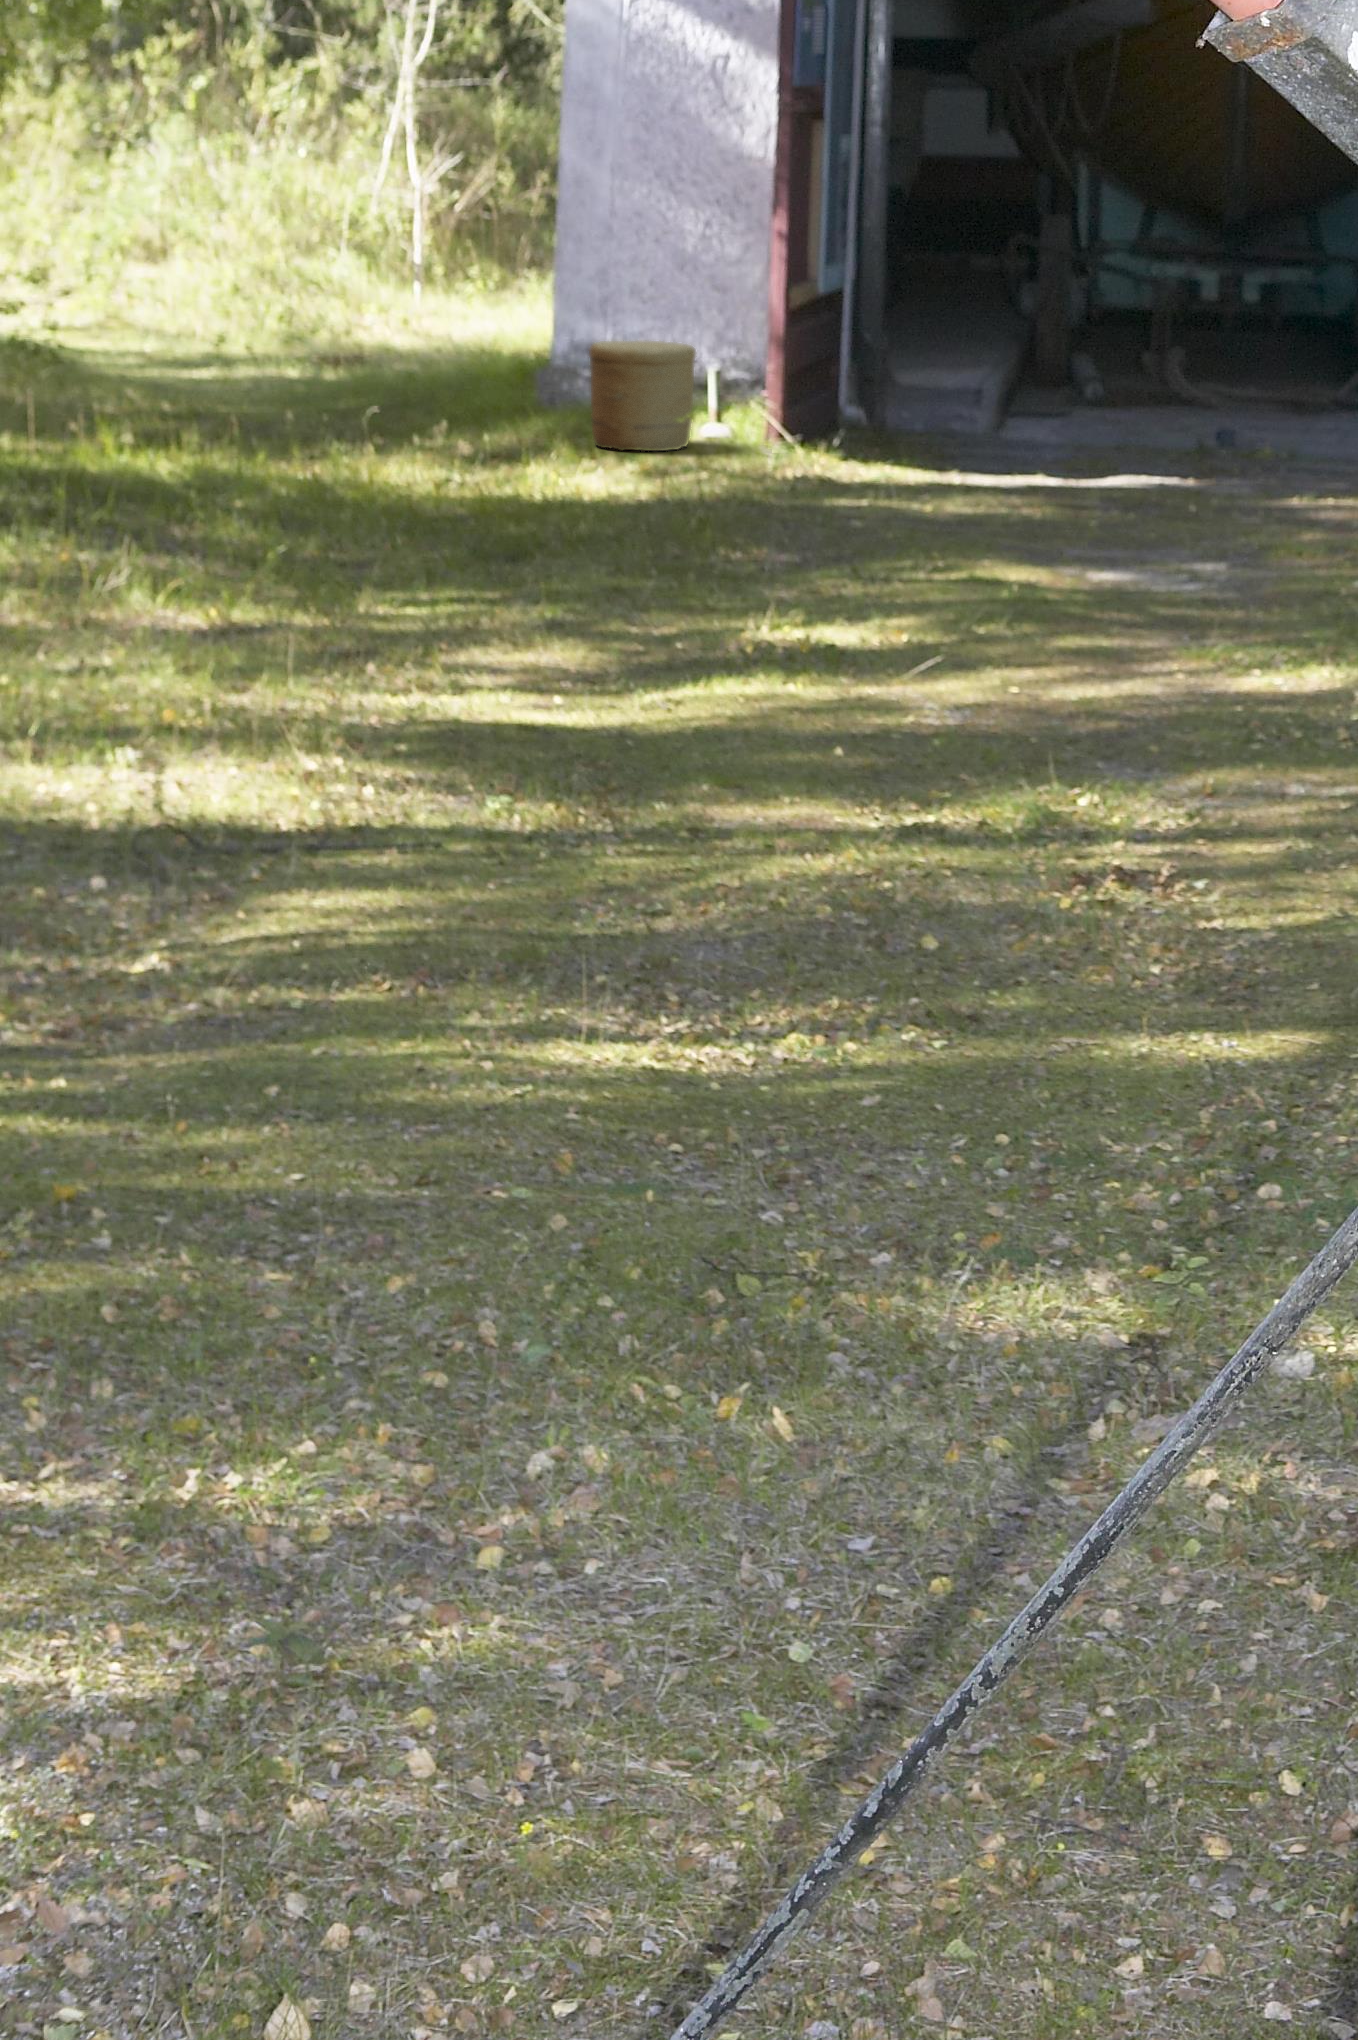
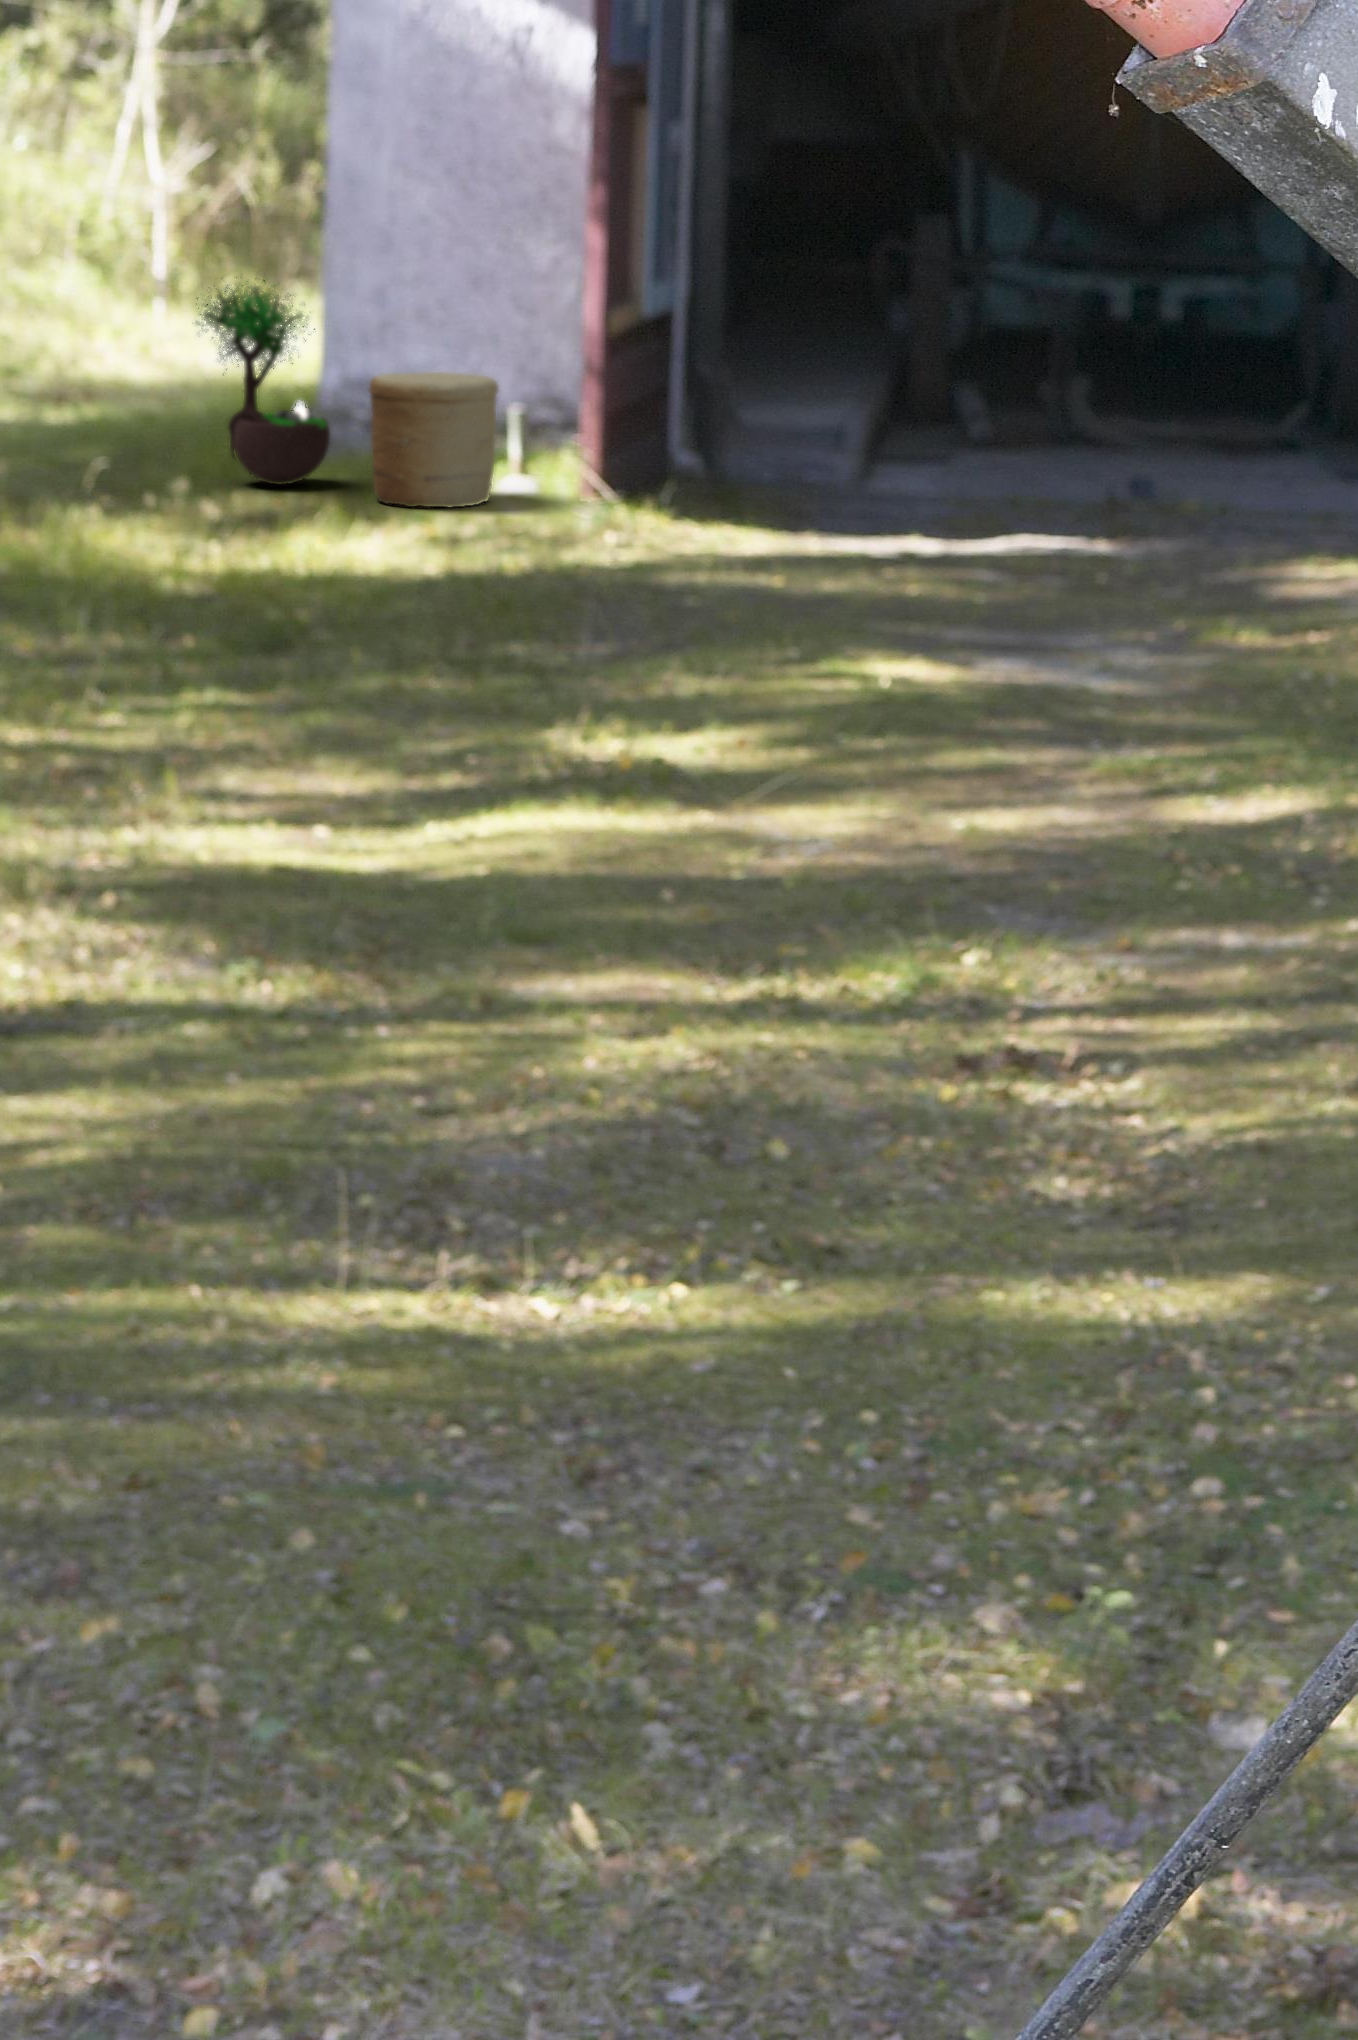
potted tree: none [443,248,557,432] -> present [196,277,330,485]

